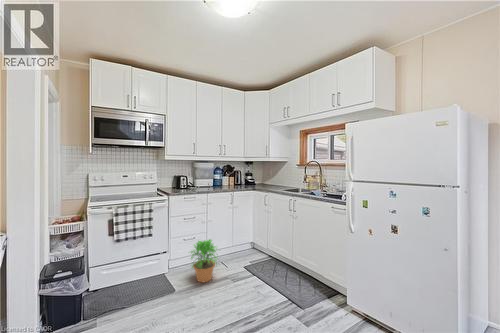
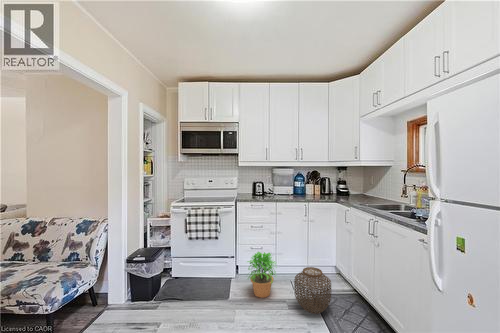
woven basket: none [237,244,266,281] -> present [294,267,331,314]

